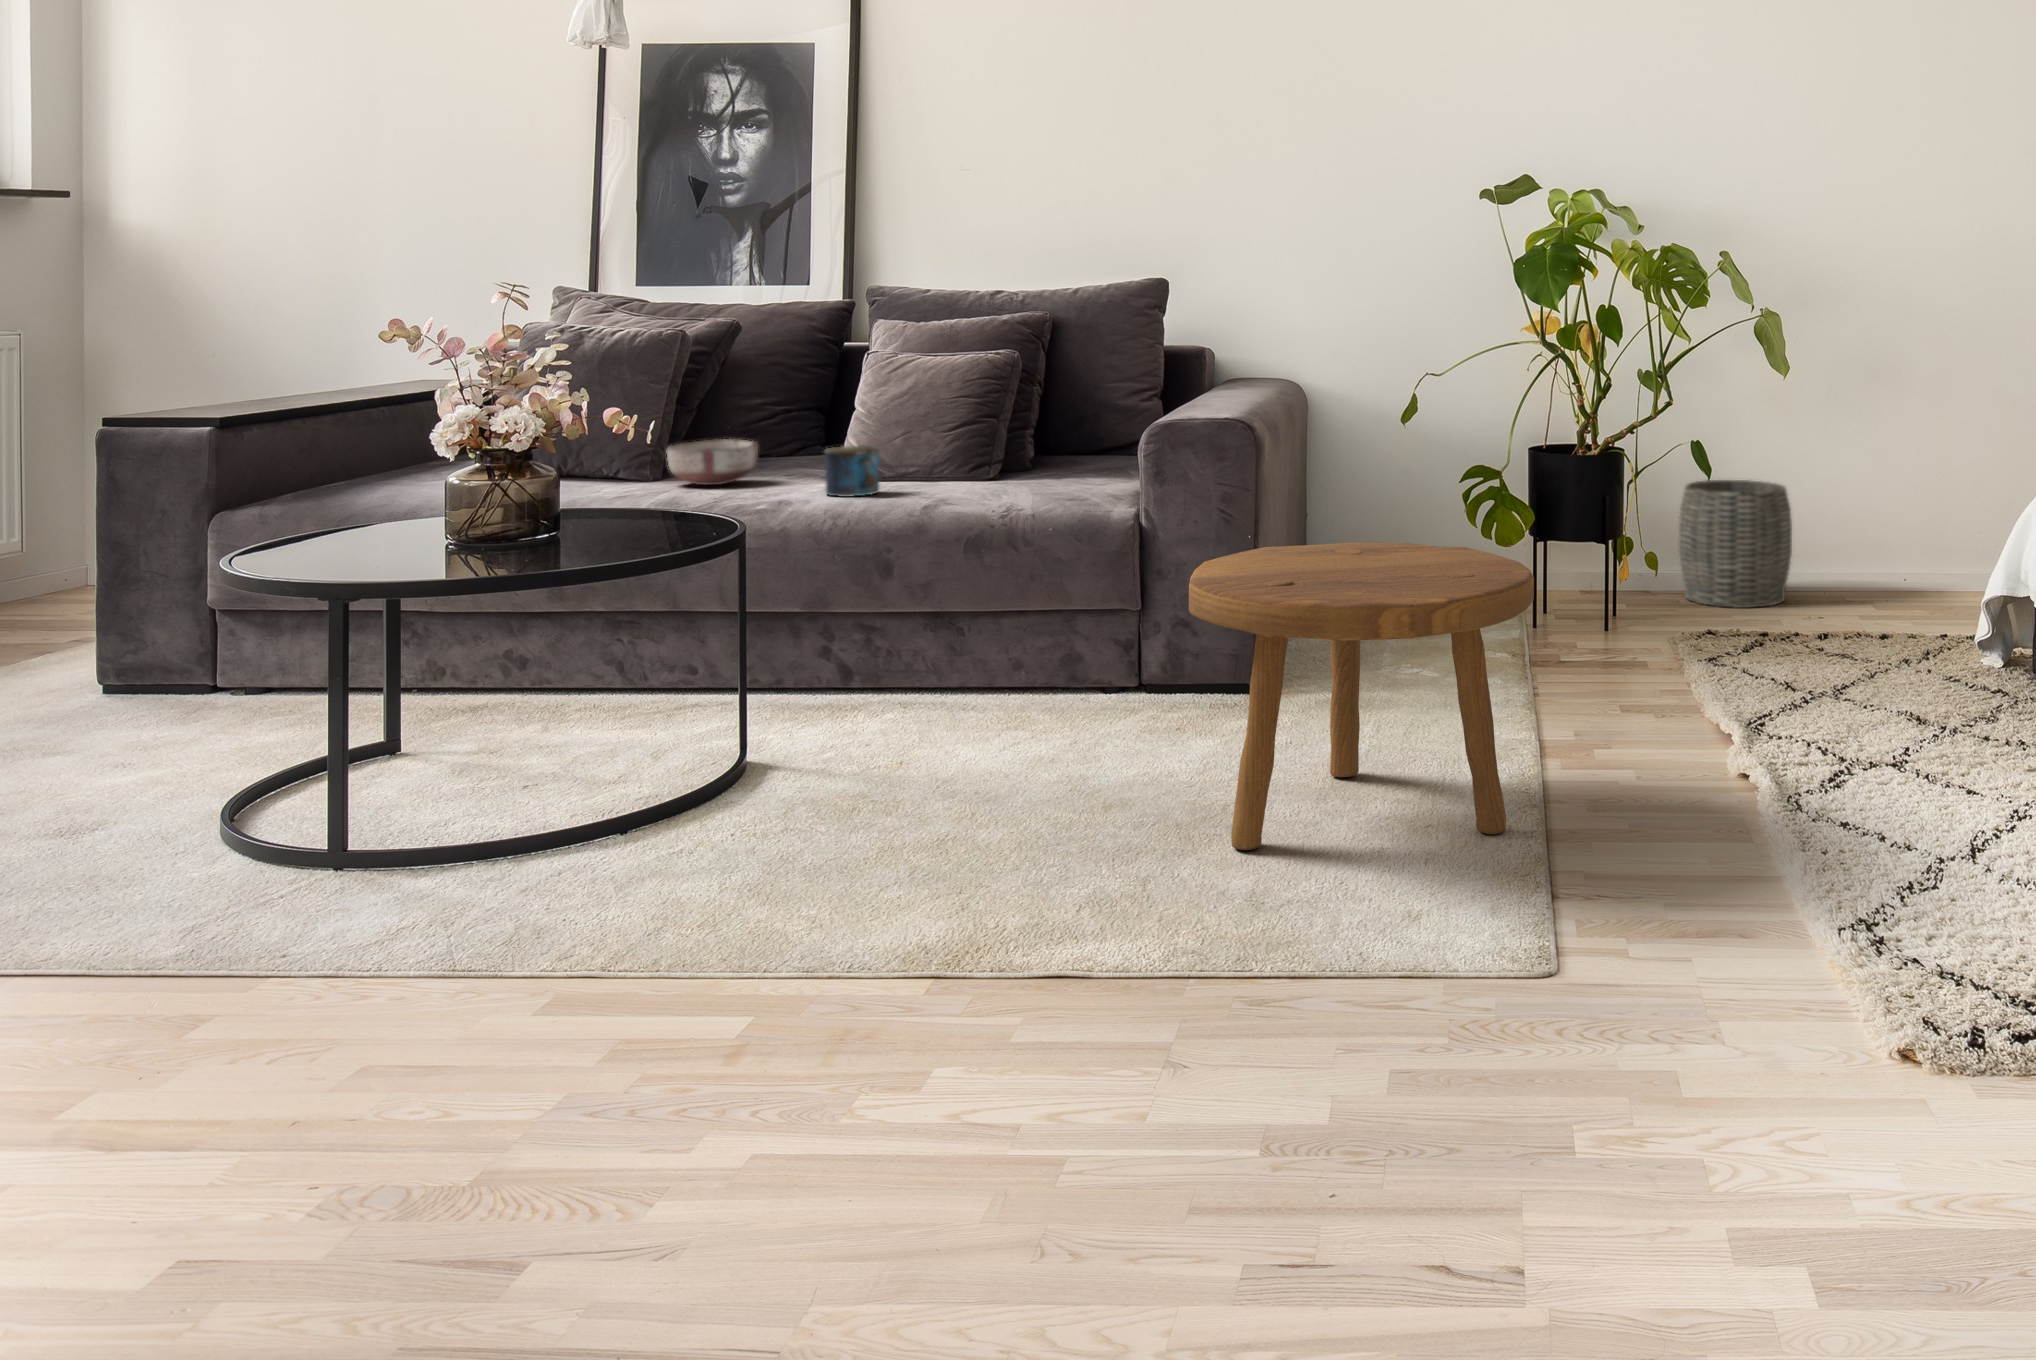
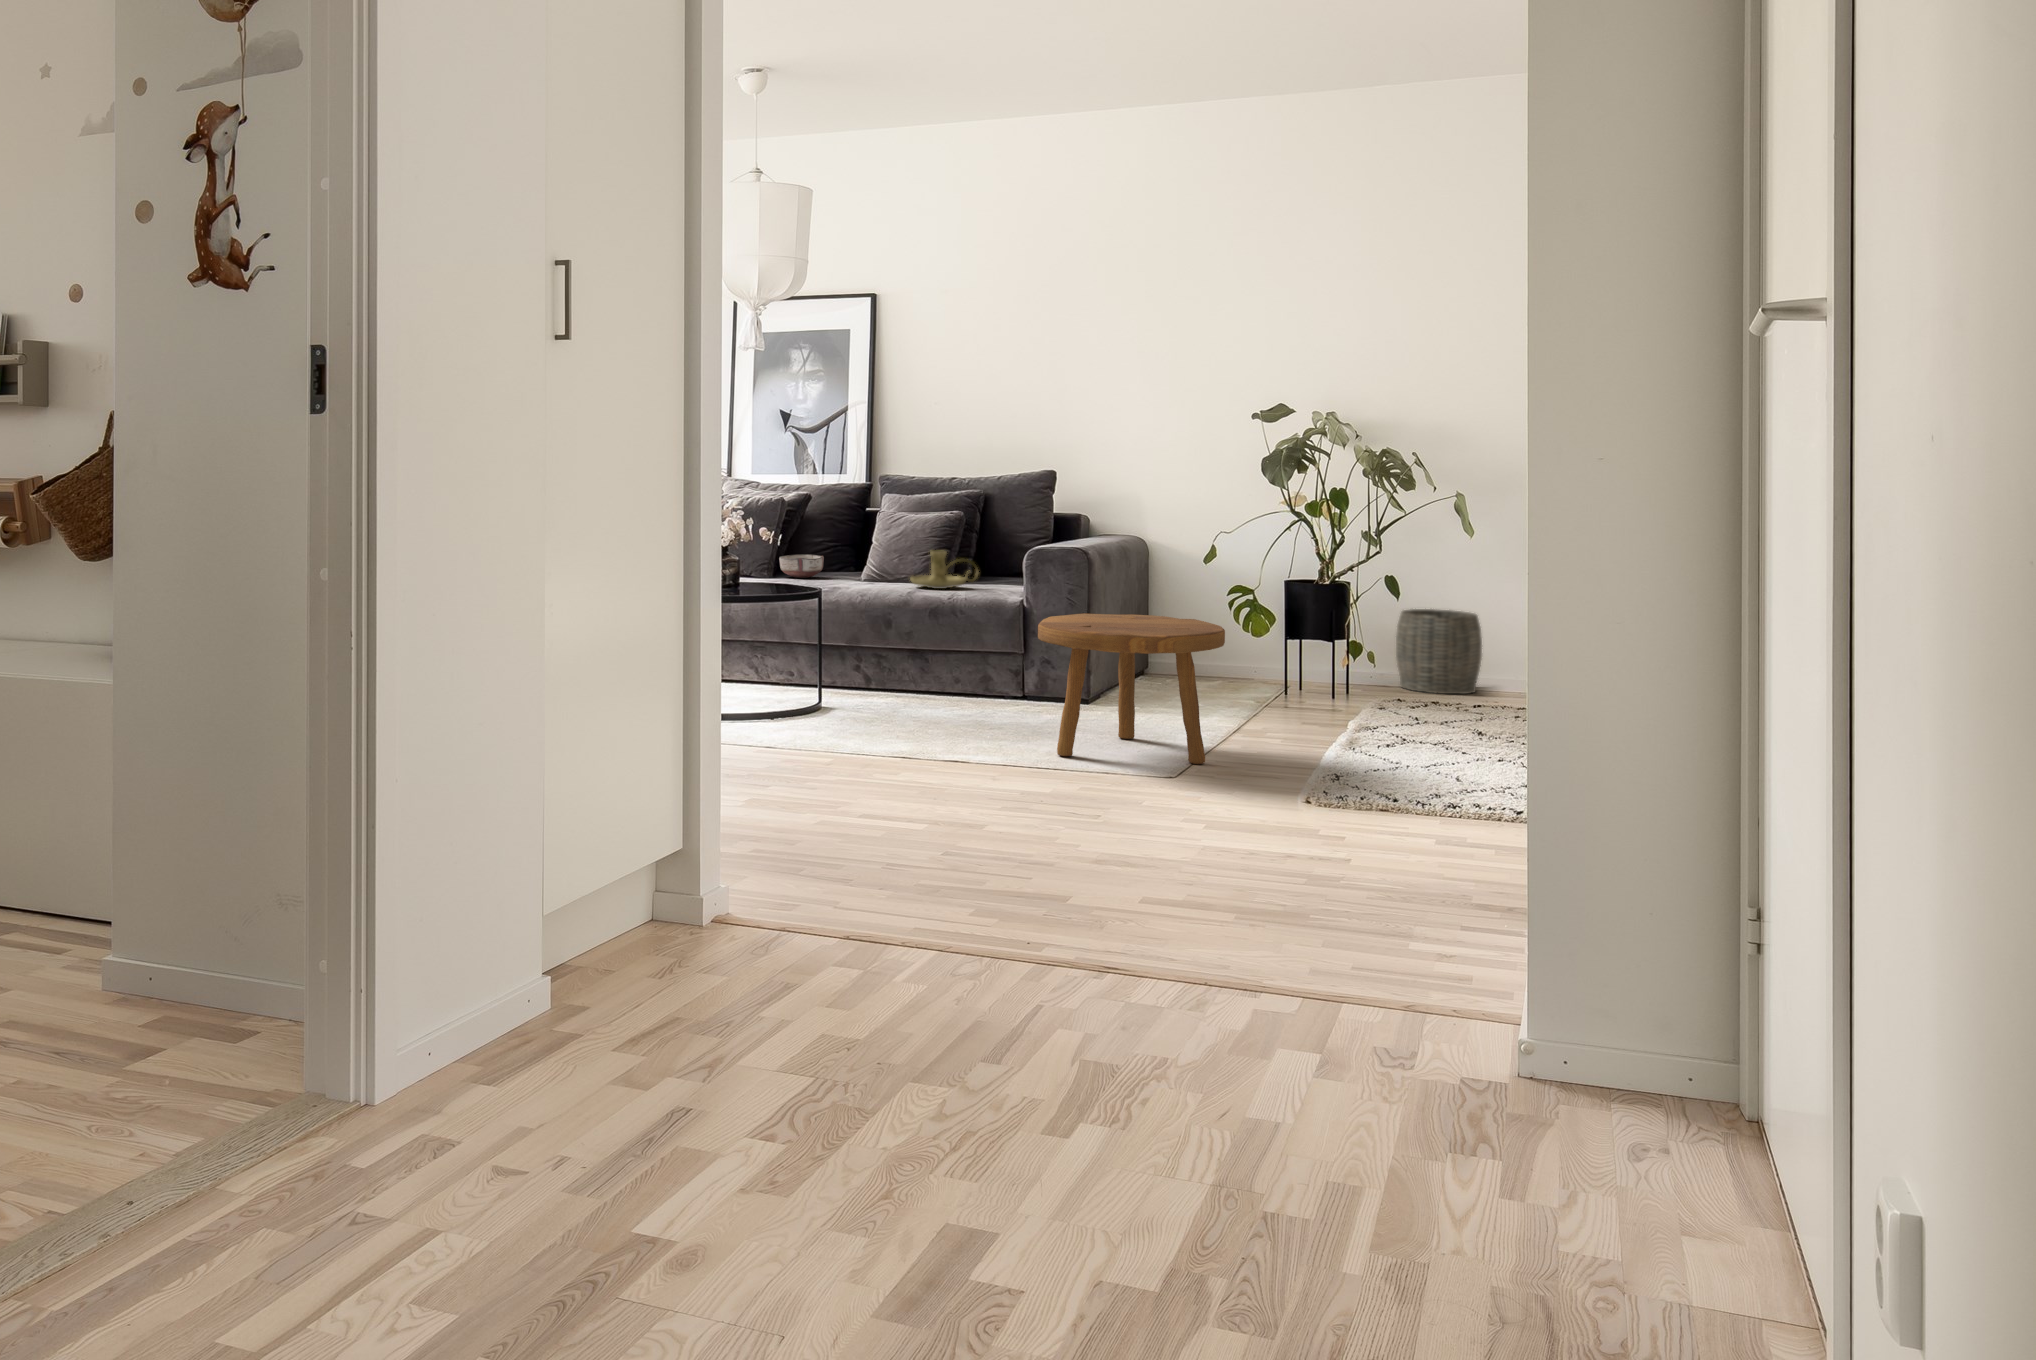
candle holder: none [925,427,1054,499] -> present [911,551,978,589]
mug: present [824,446,881,497] -> none [858,559,888,585]

